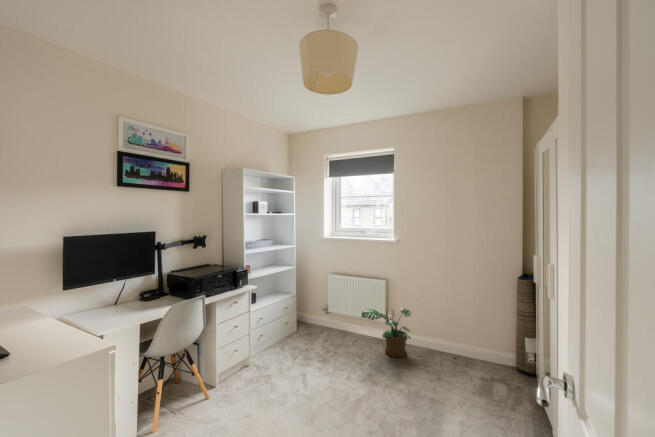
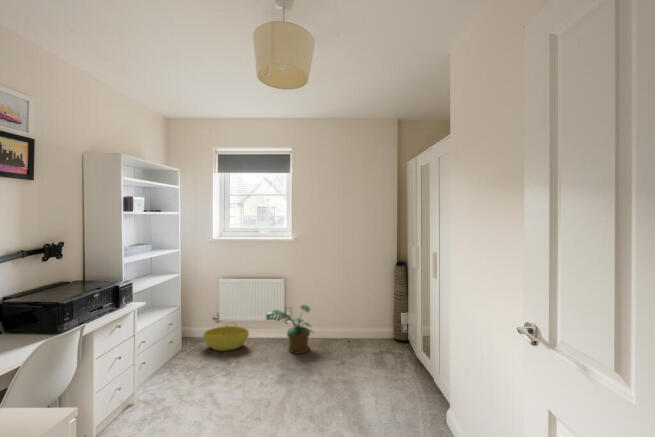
basket: none [313,315,351,340] -> present [203,323,249,351]

